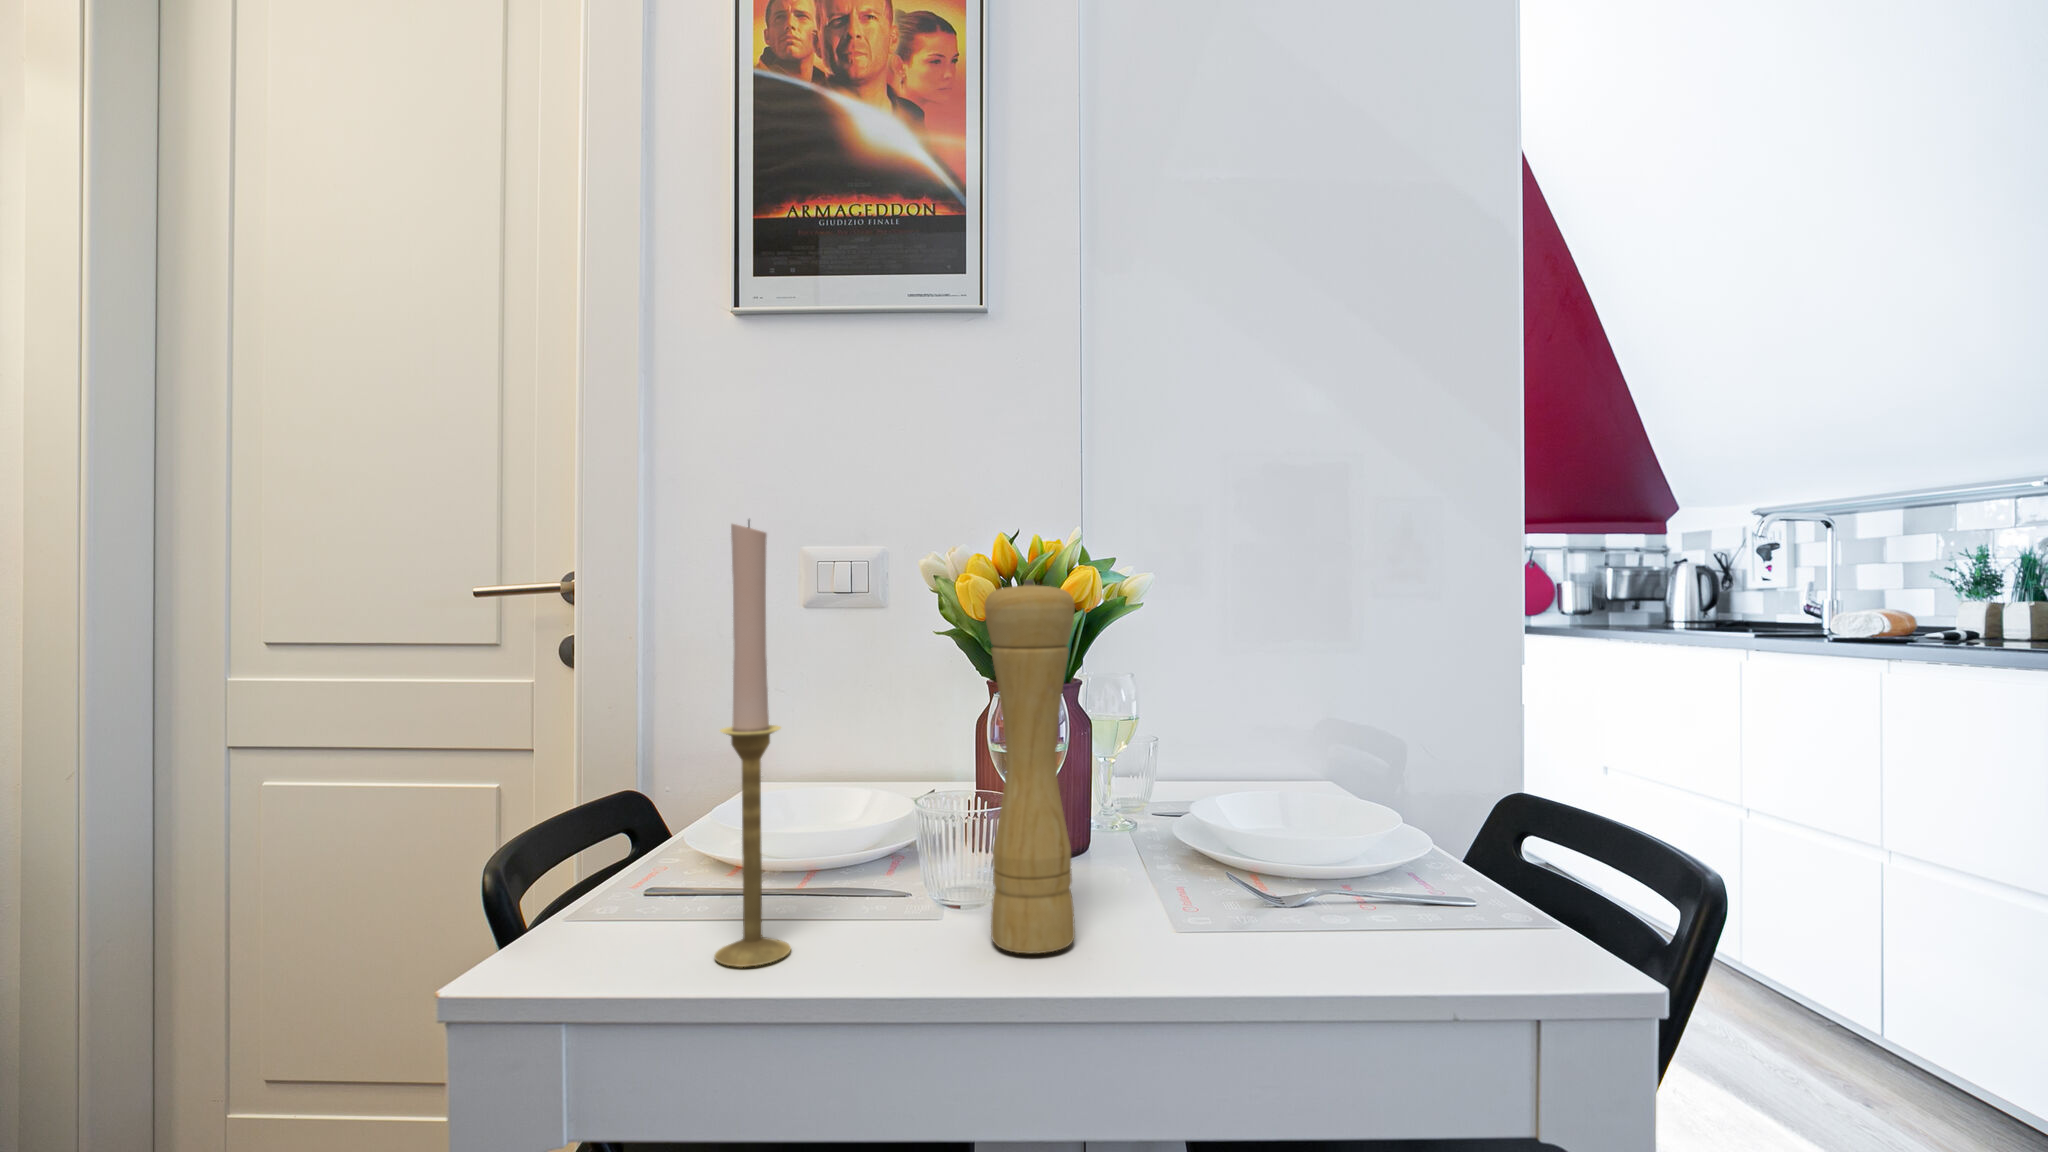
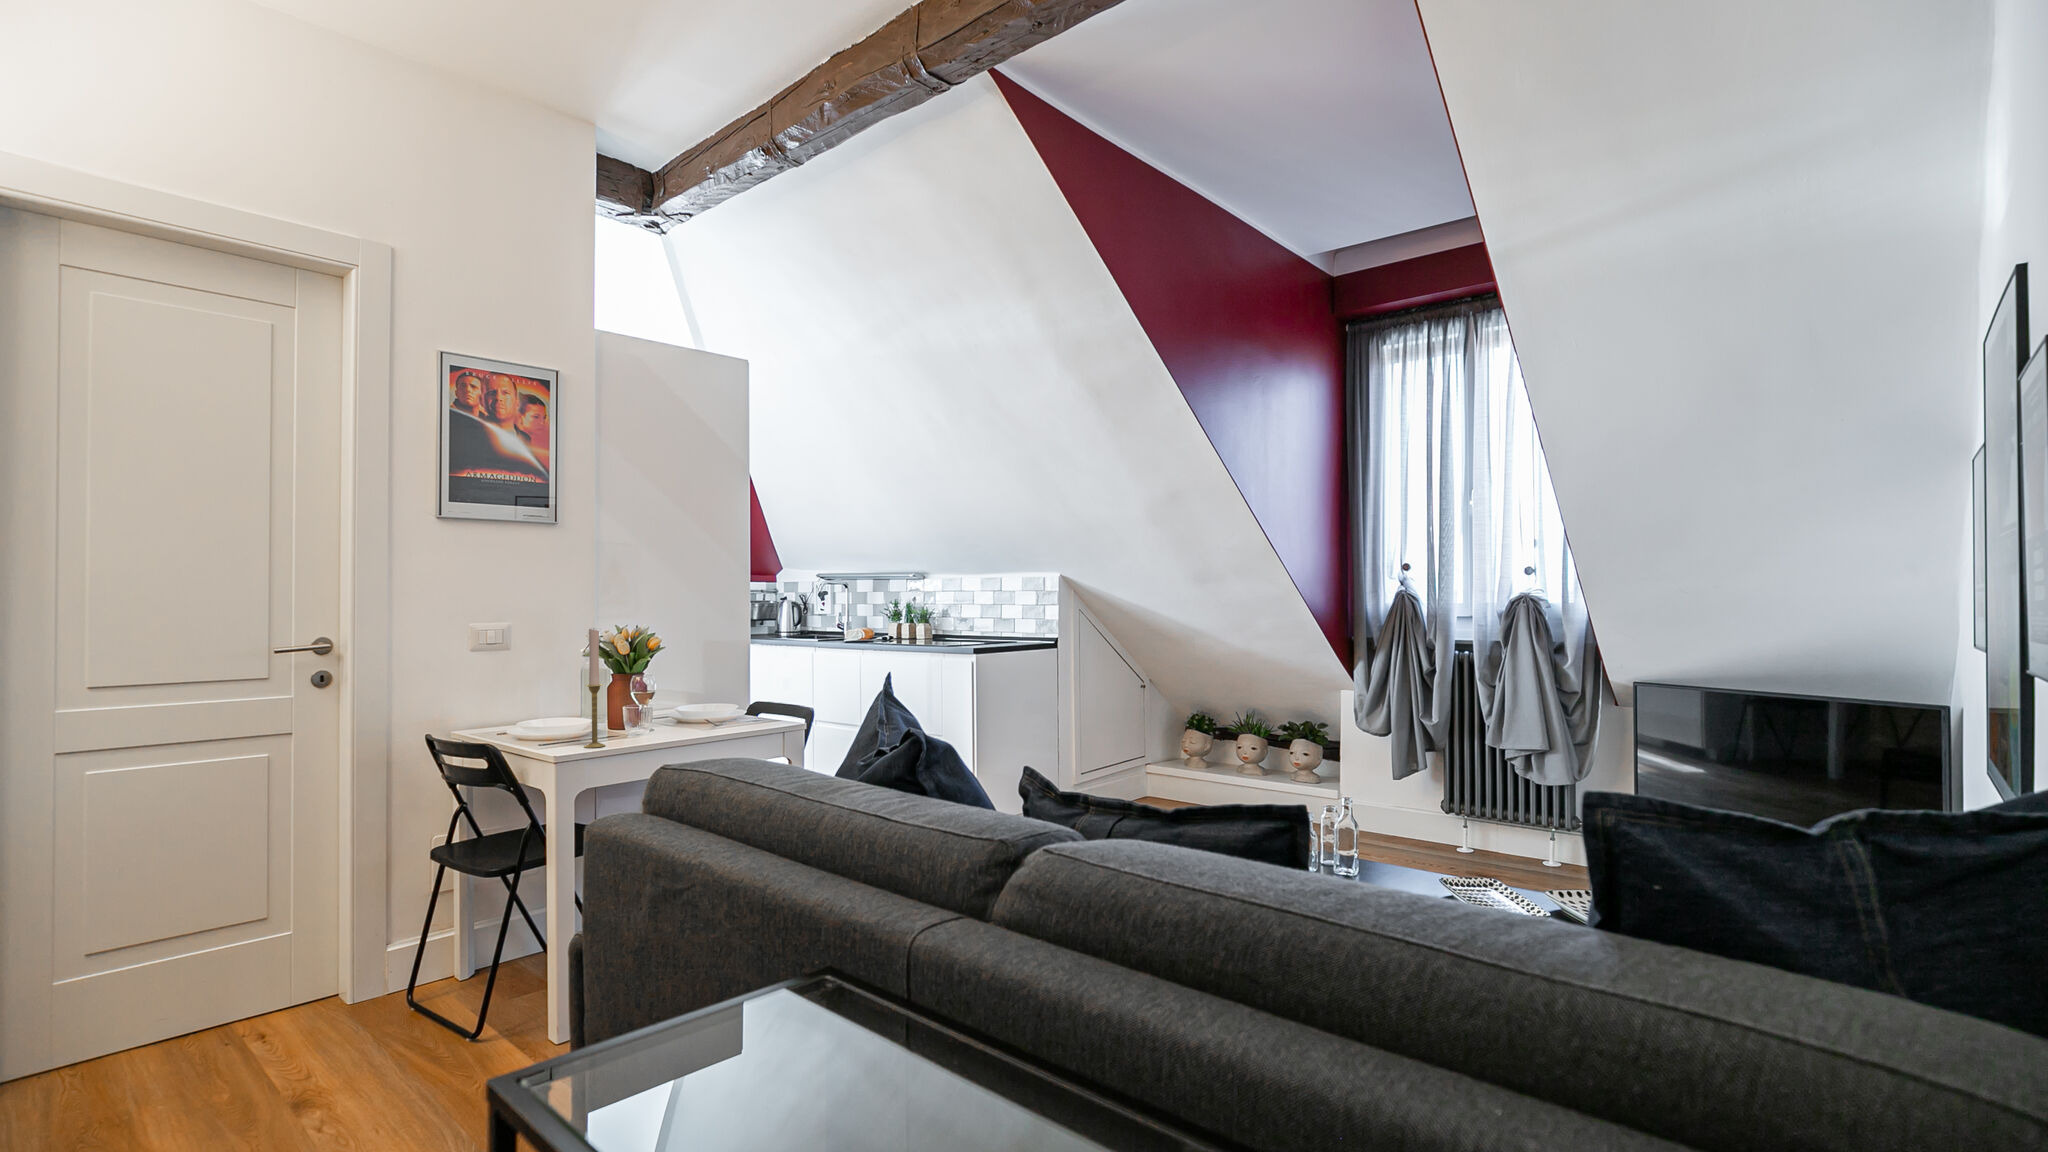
pepper mill: present [985,580,1075,953] -> none [648,641,674,738]

